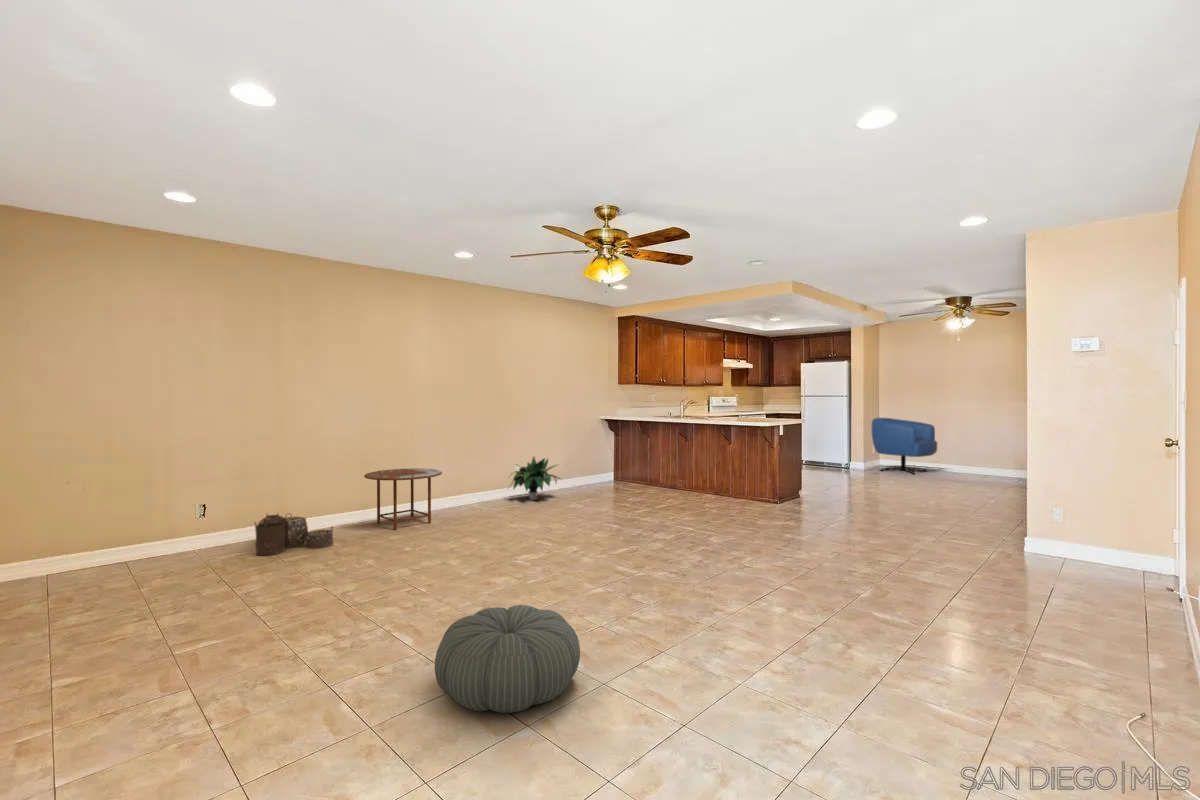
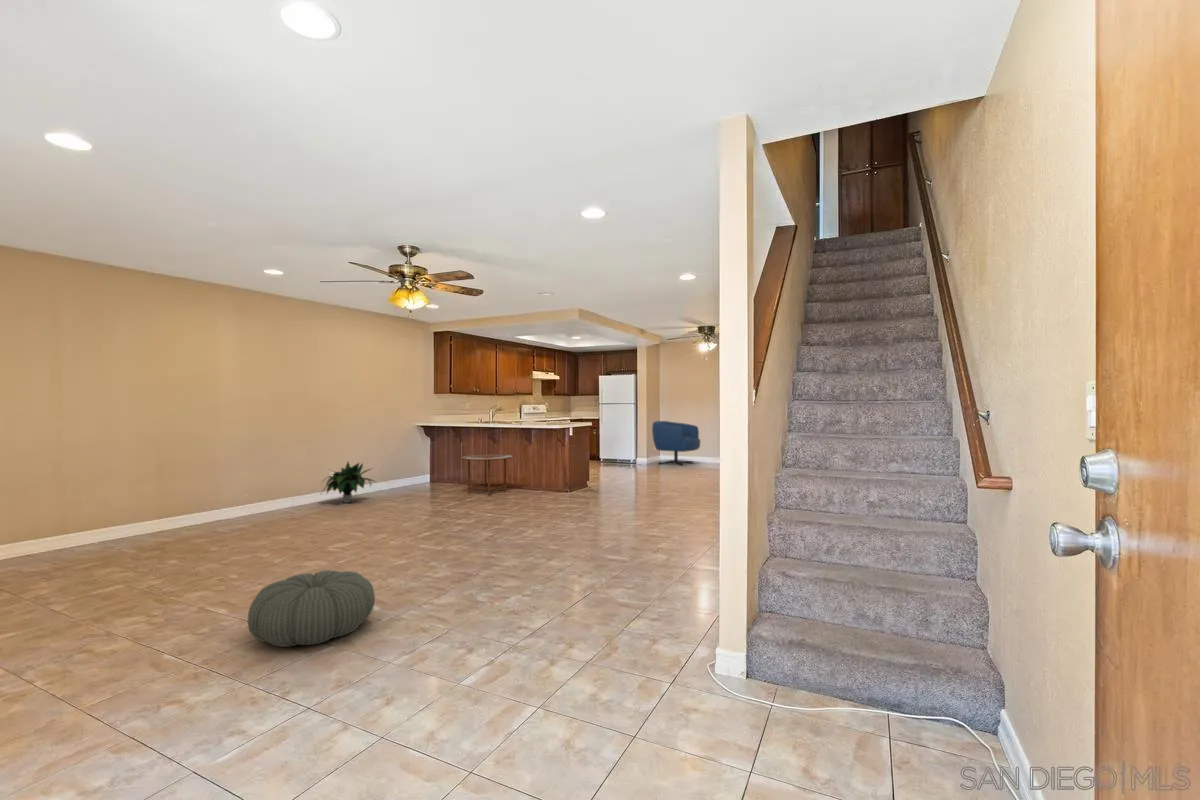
side table: present [364,468,442,530] -> present [461,454,513,495]
woven basket: present [255,514,333,555] -> none [28,525,126,569]

